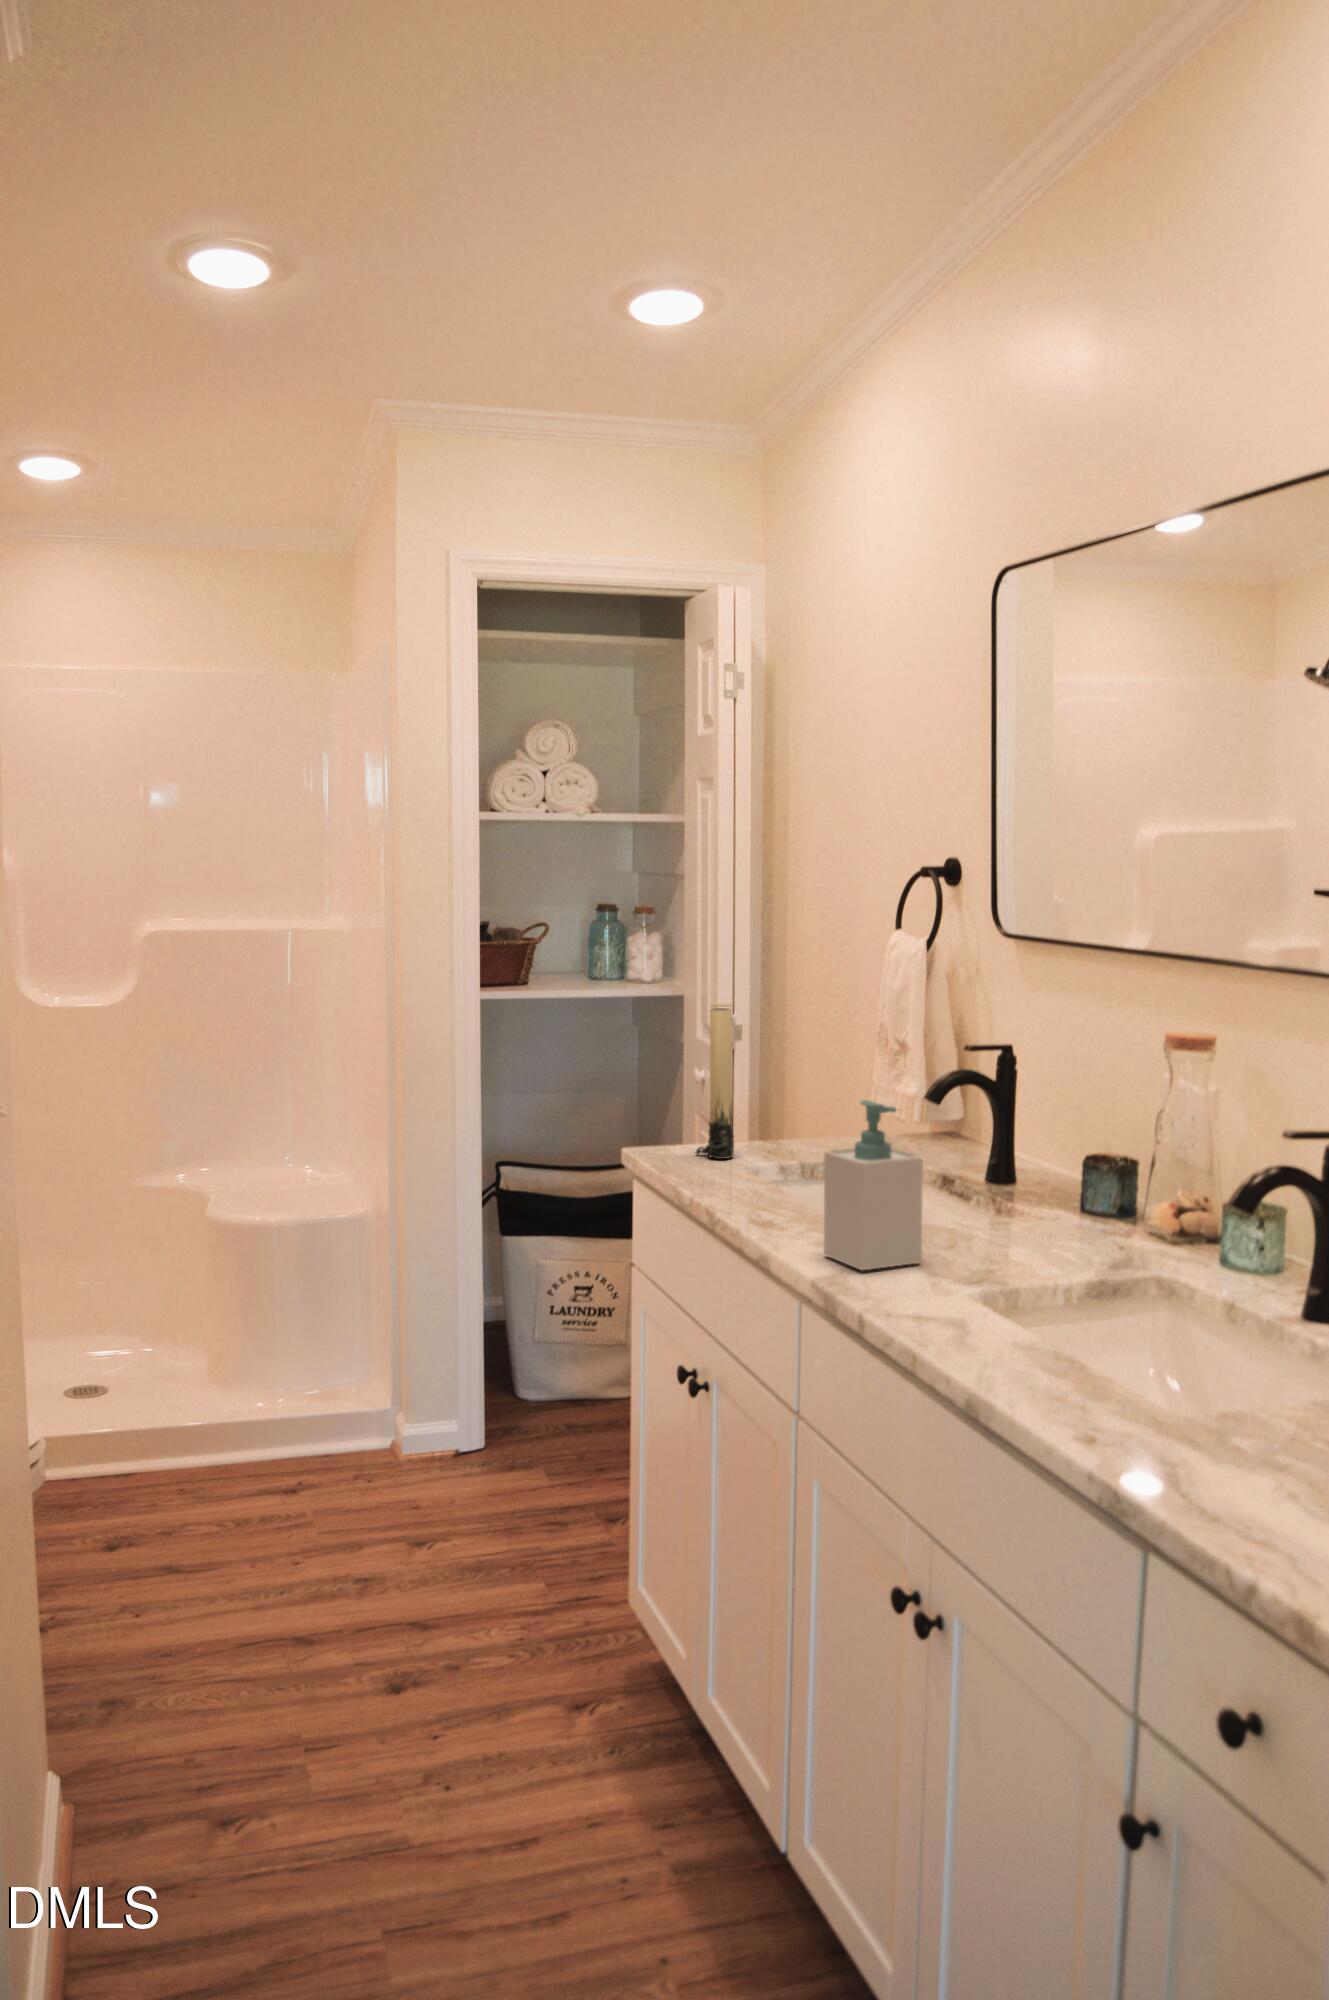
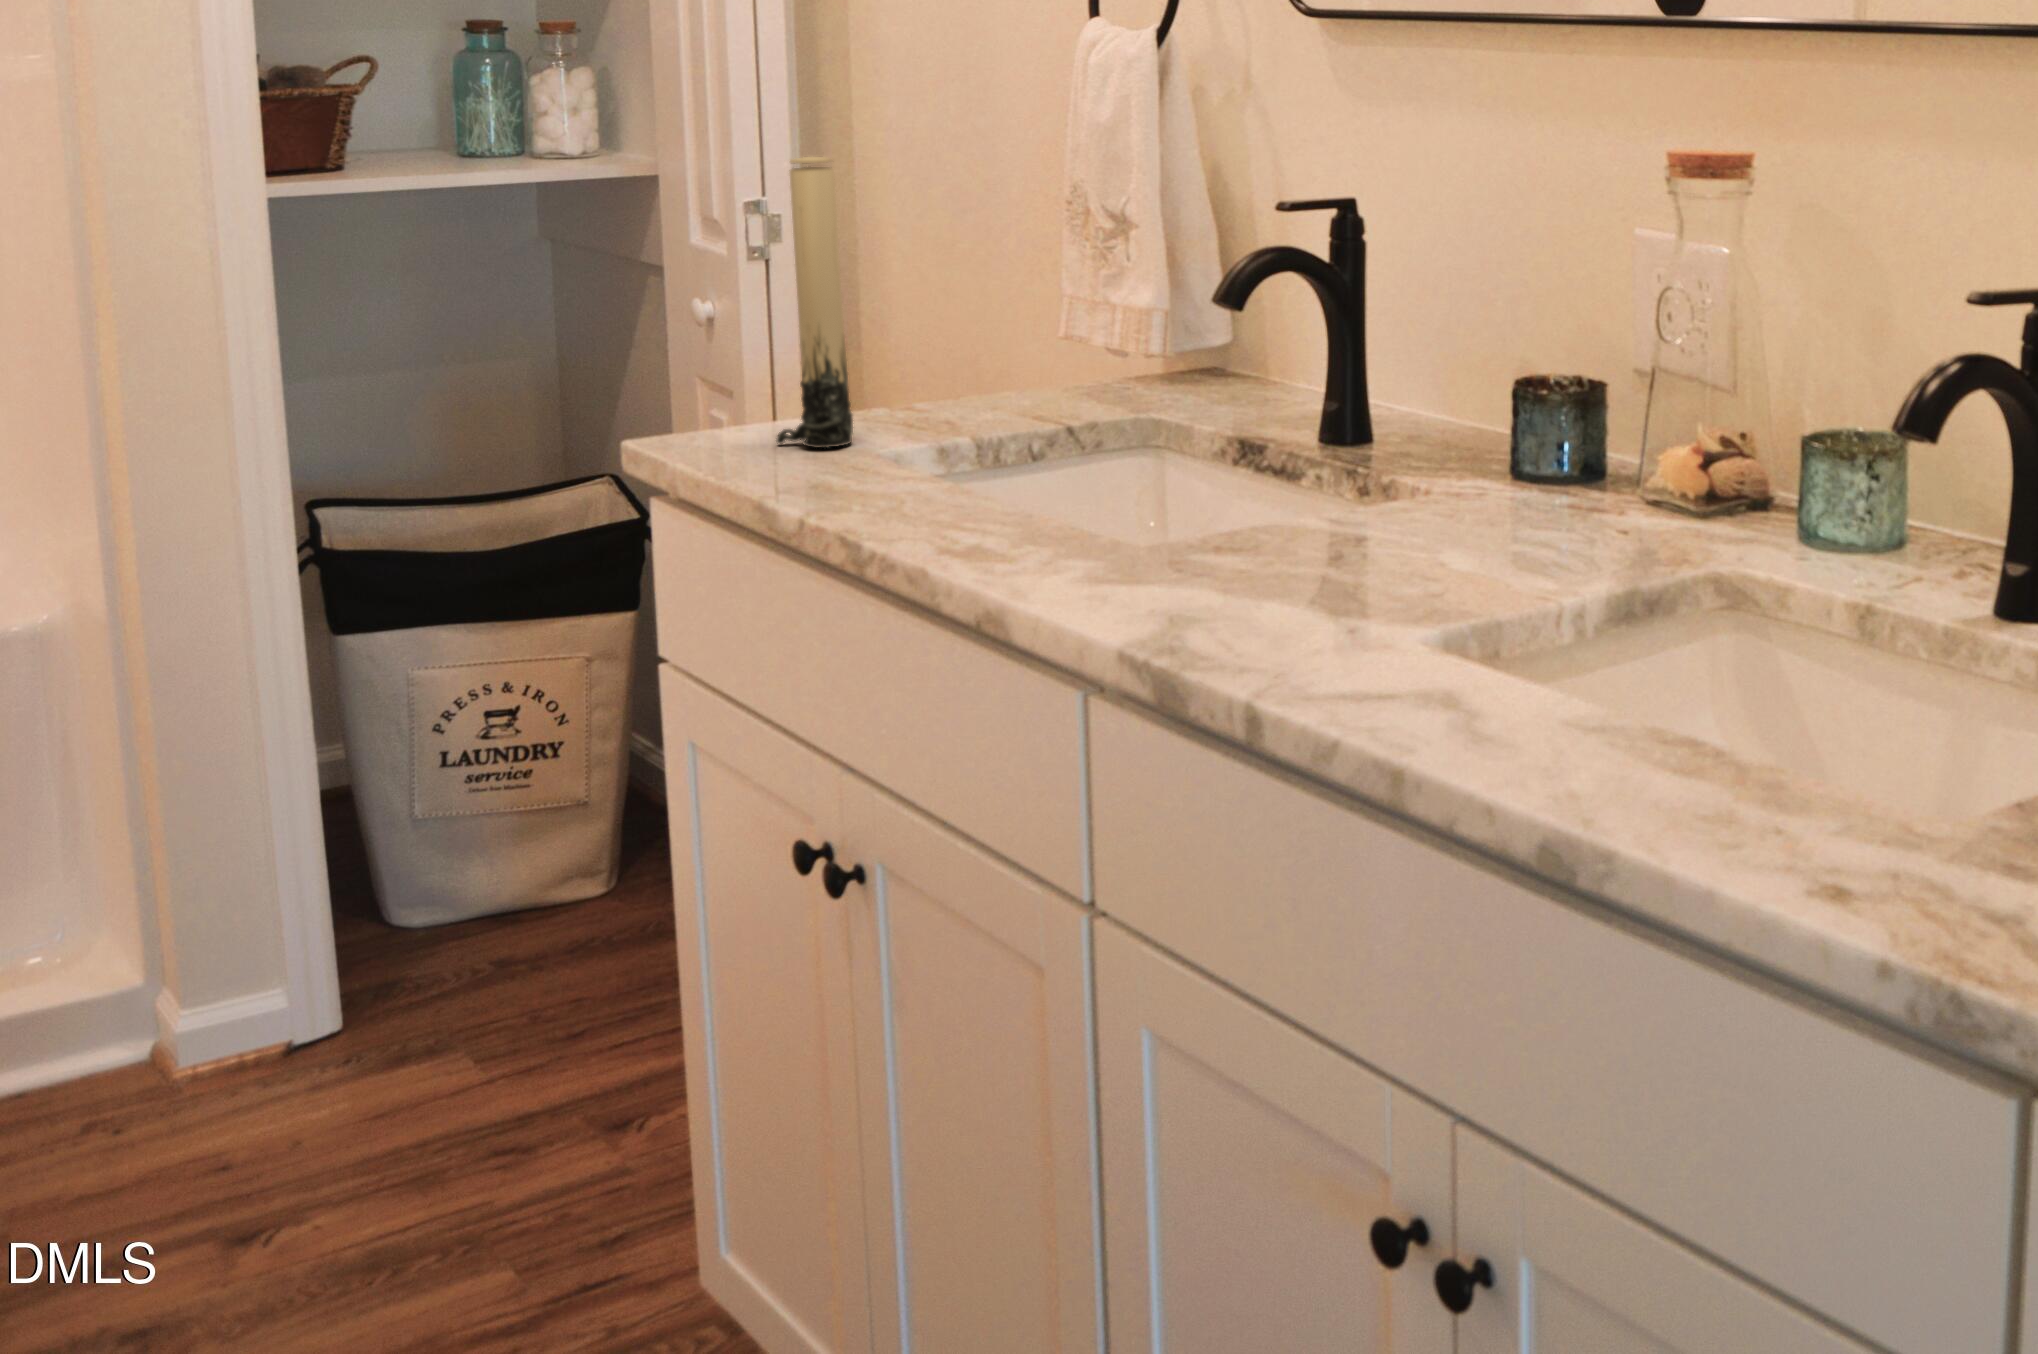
soap bottle: present [824,1100,923,1270] -> none [1112,302,1307,621]

